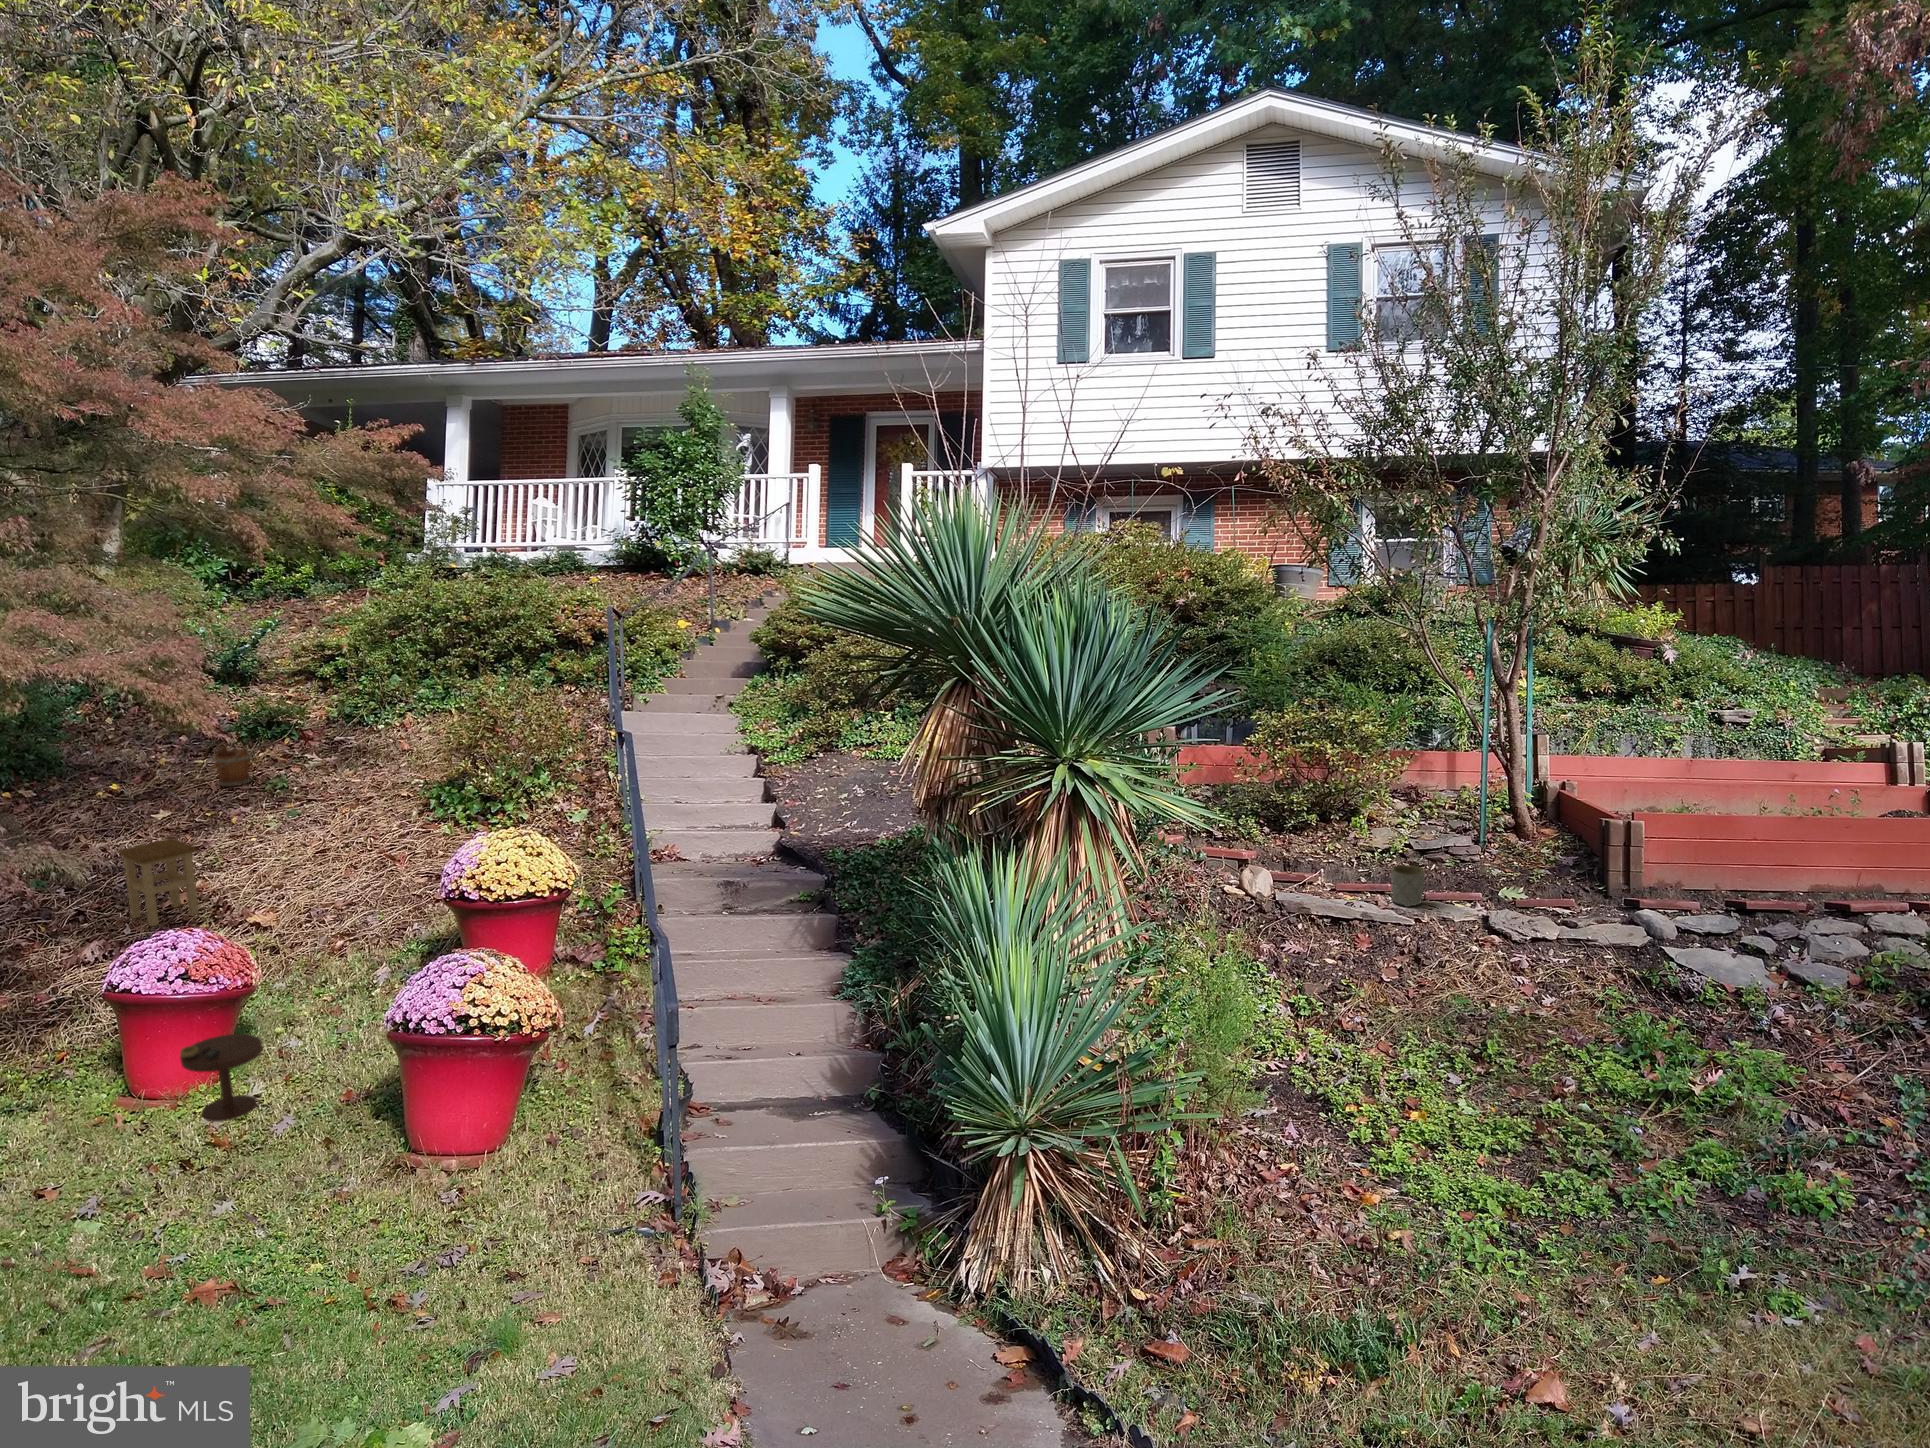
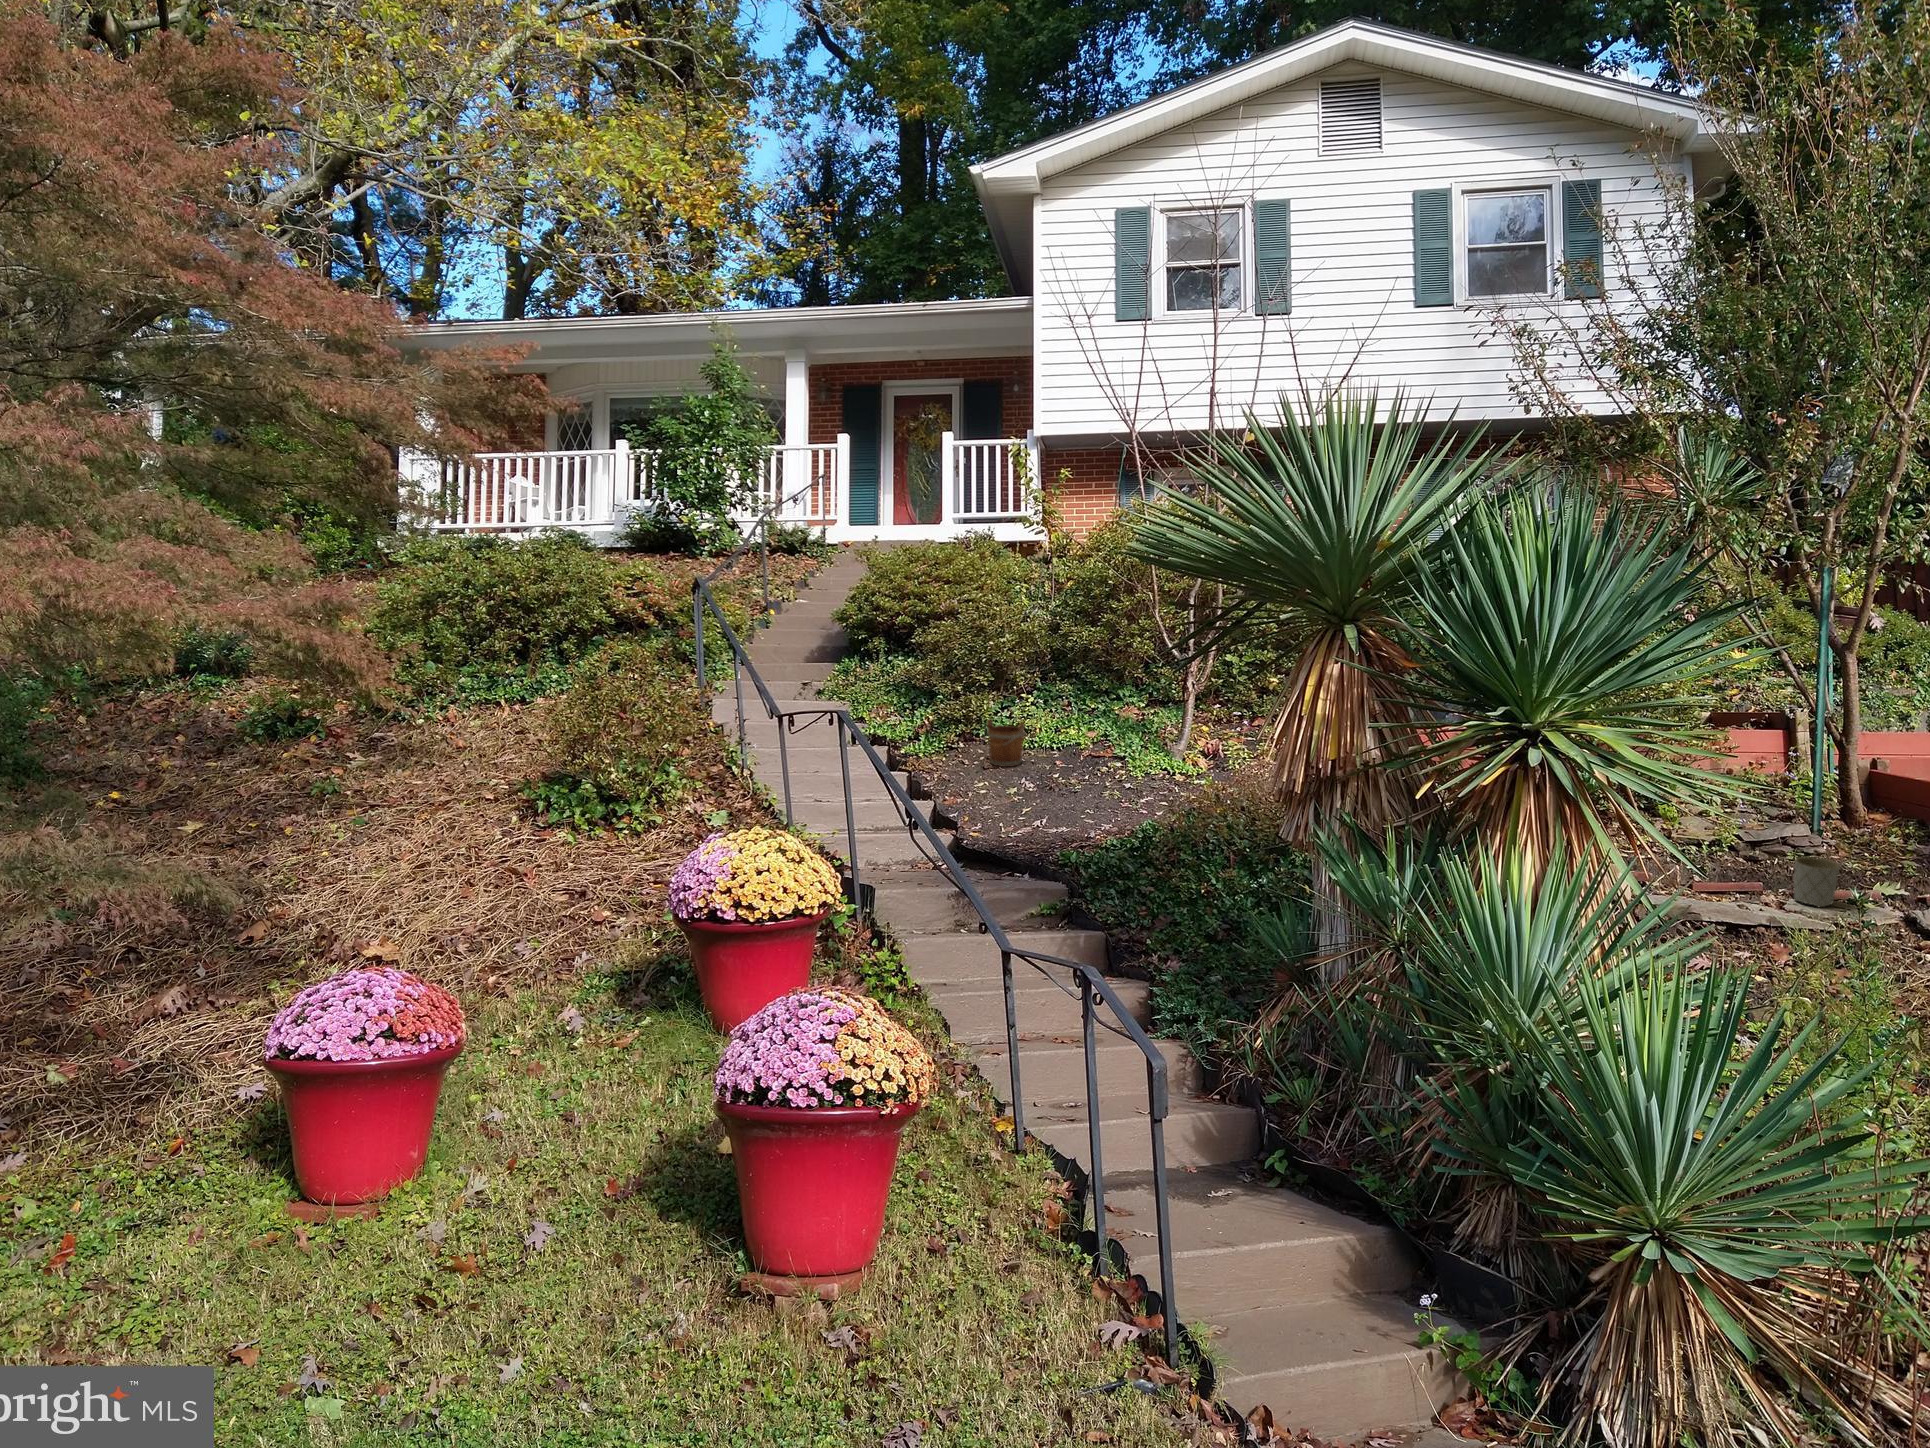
bucket: present [212,745,251,787] -> present [986,719,1025,767]
stool: present [118,838,199,926] -> none [185,851,287,965]
side table: present [180,1034,263,1122] -> none [443,1113,551,1303]

